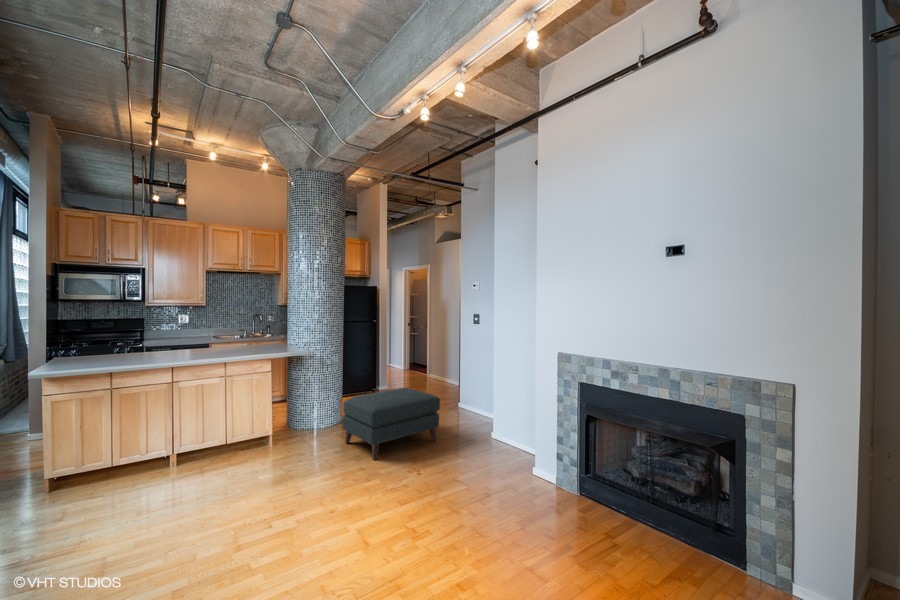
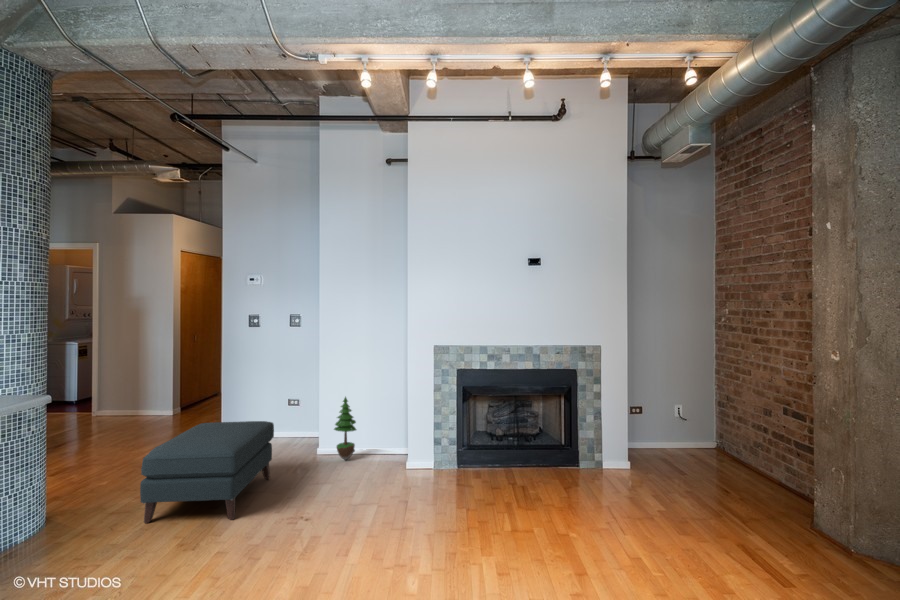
potted tree: none [493,388,514,447] -> present [334,397,356,460]

